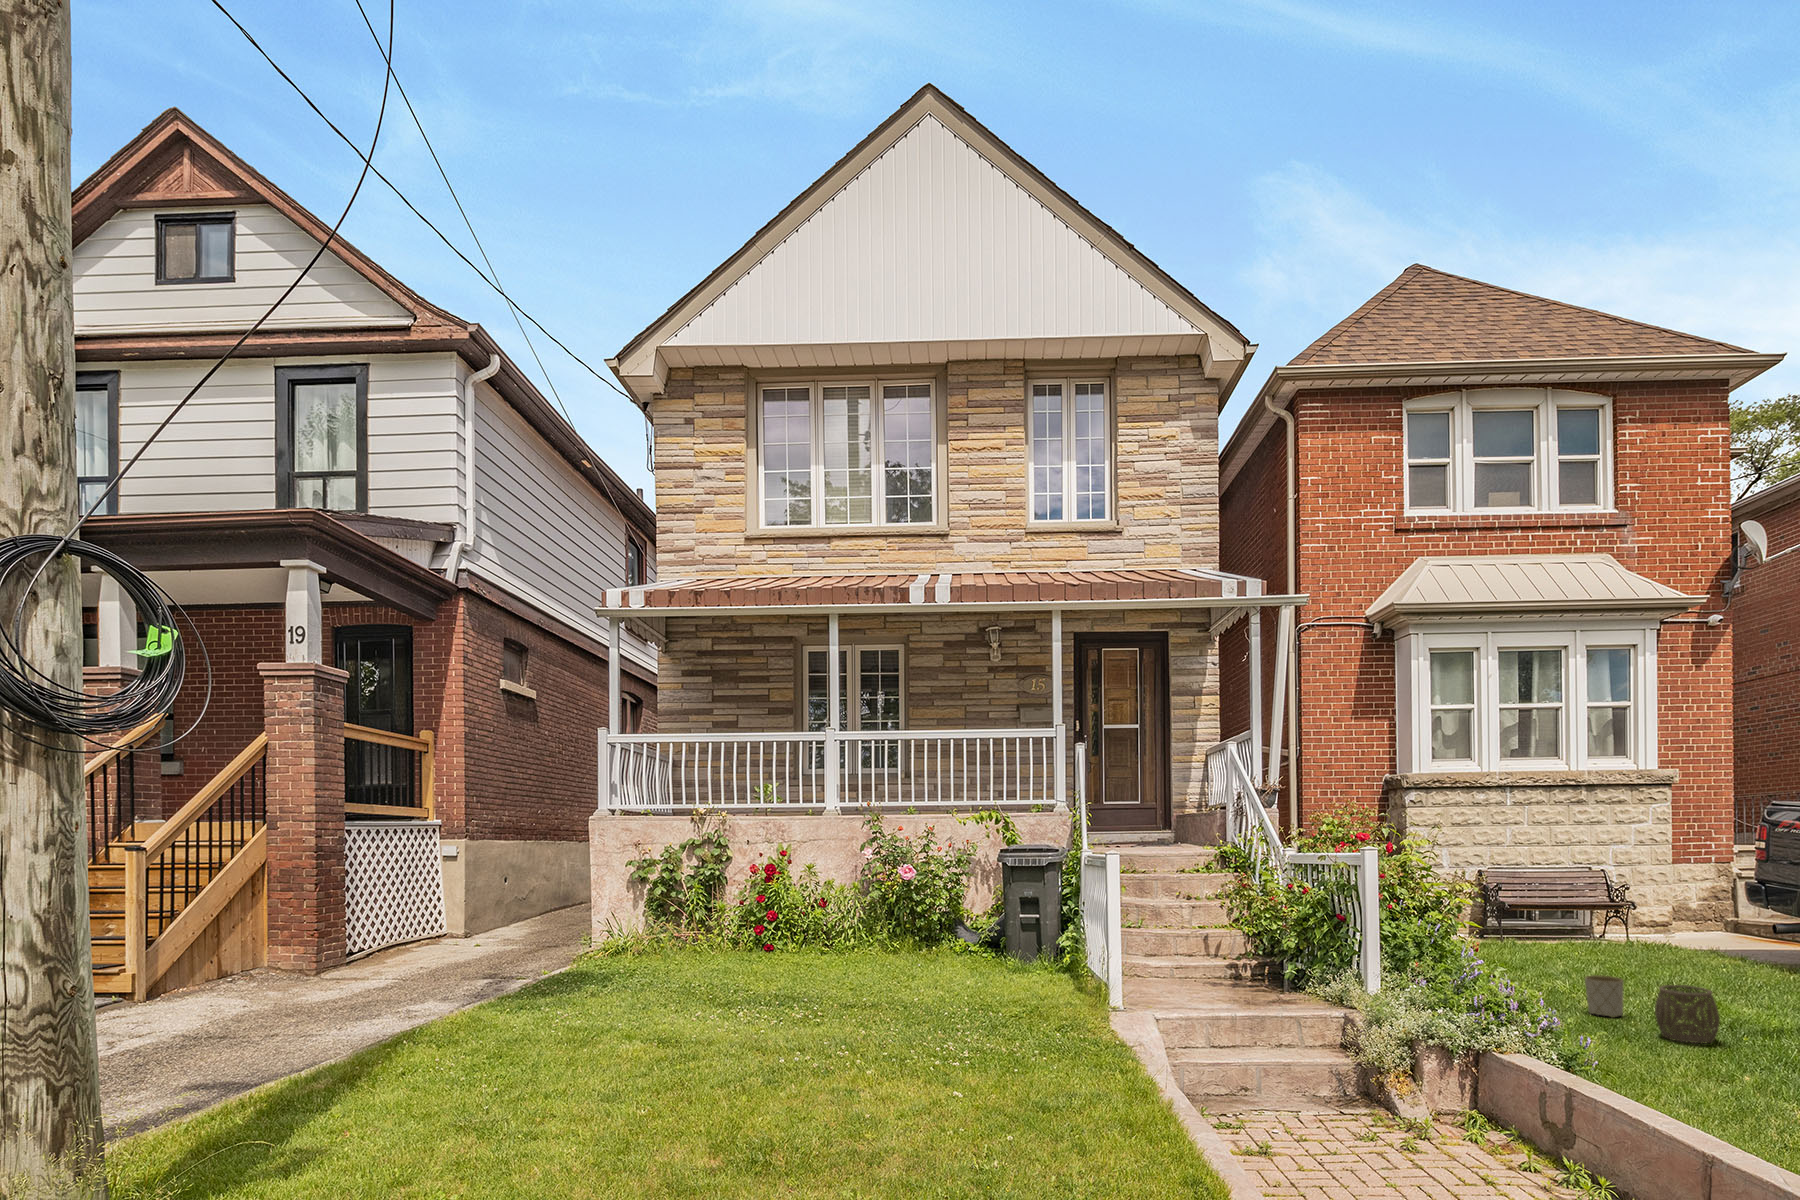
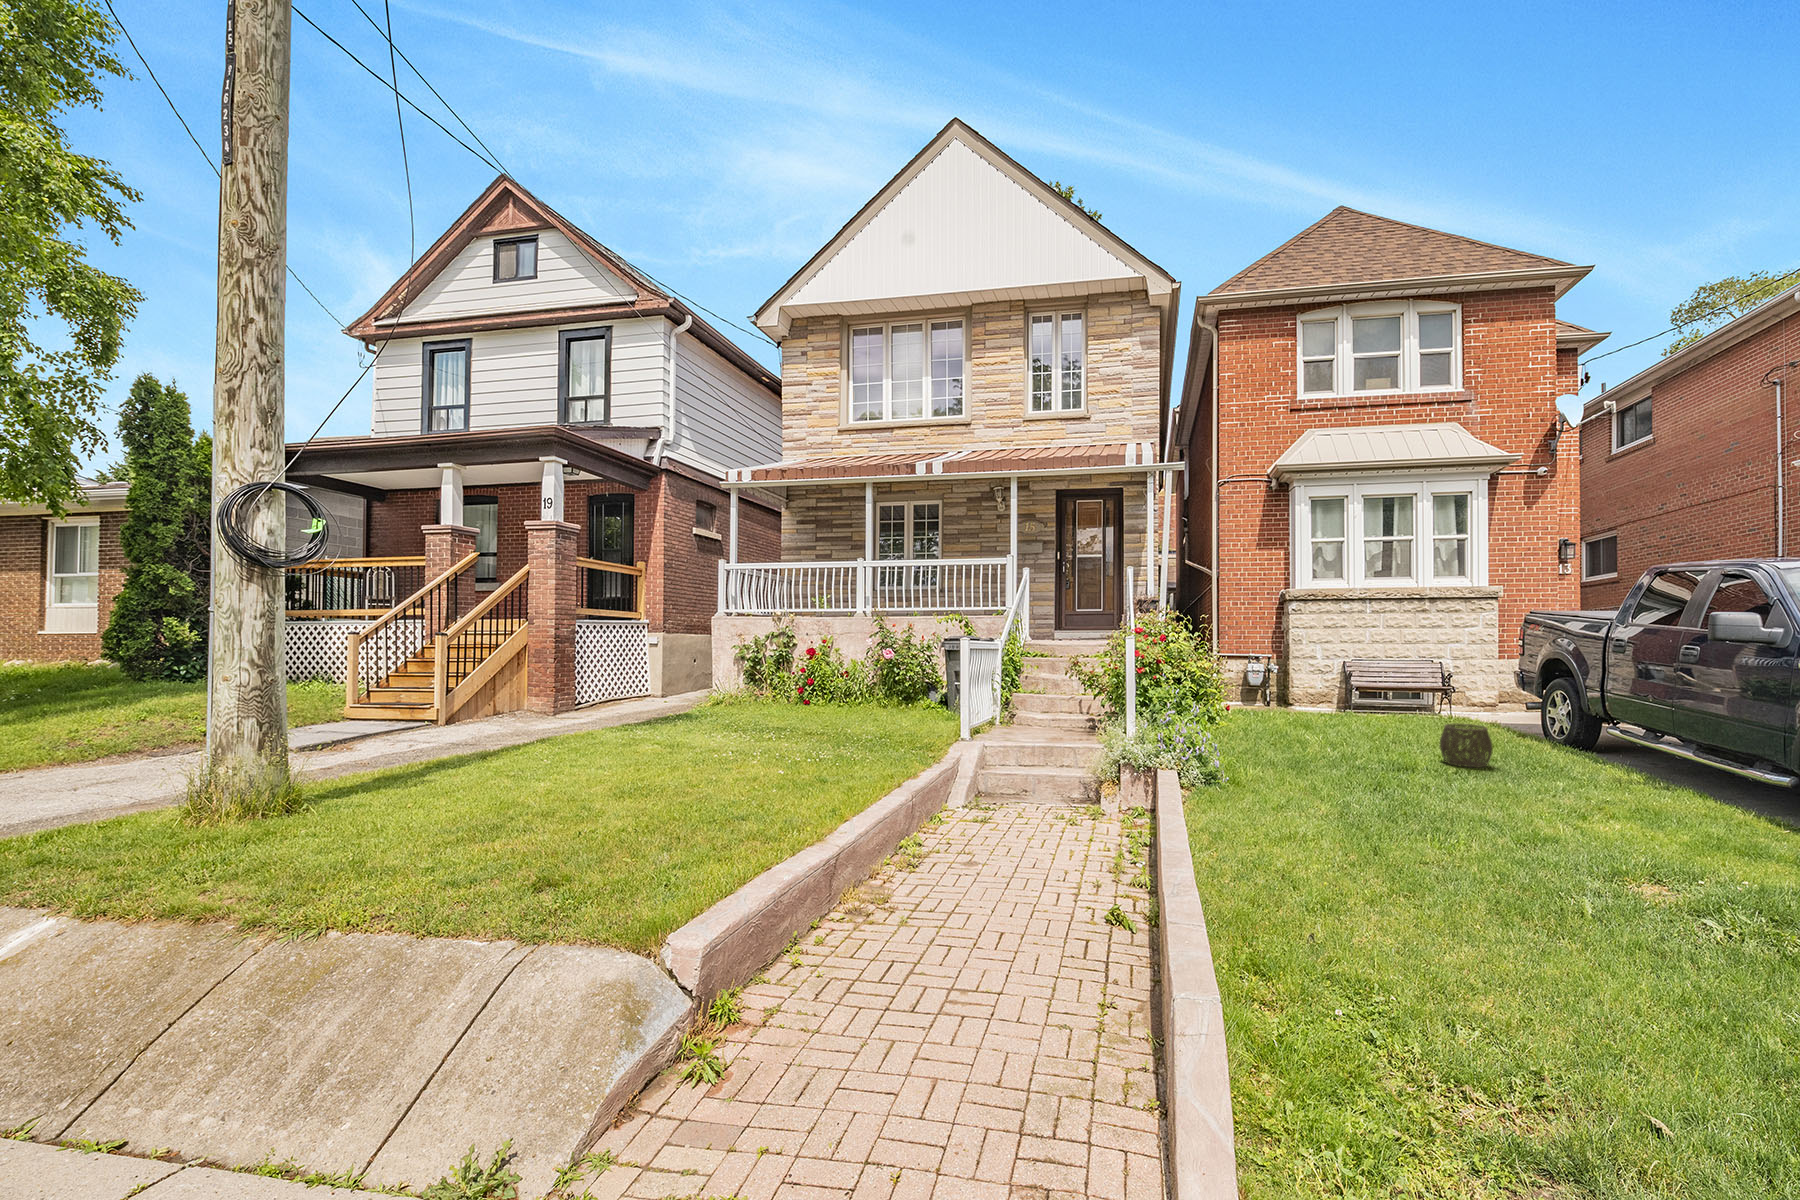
planter: present [1585,975,1623,1018] -> none [1389,718,1420,749]

